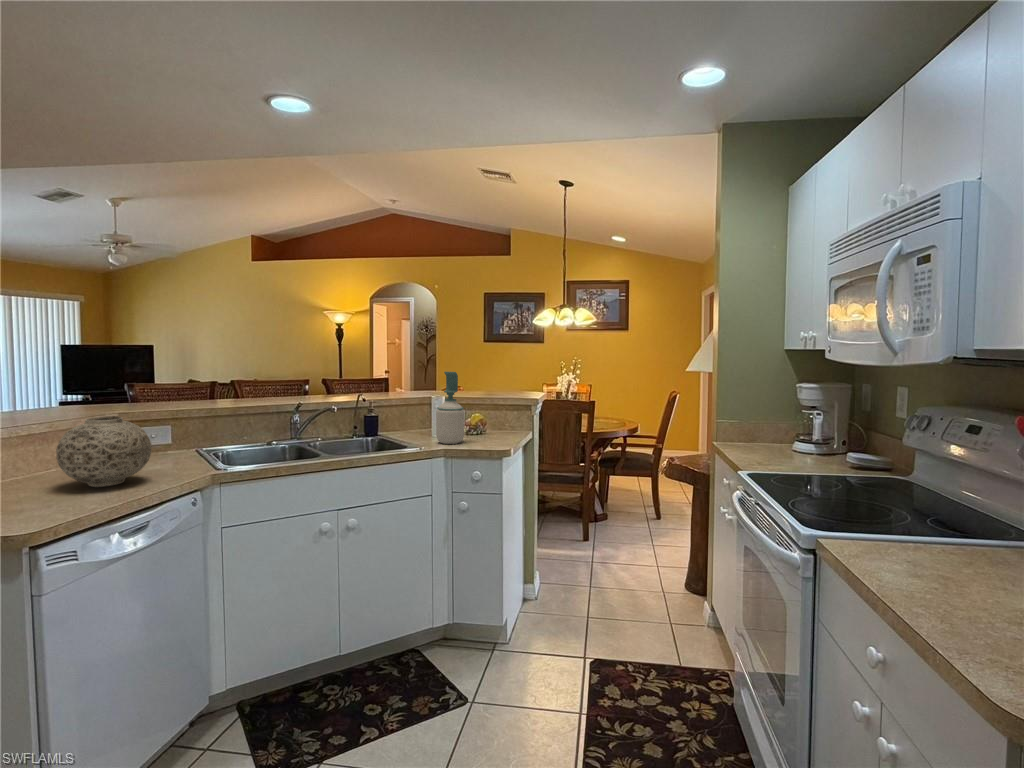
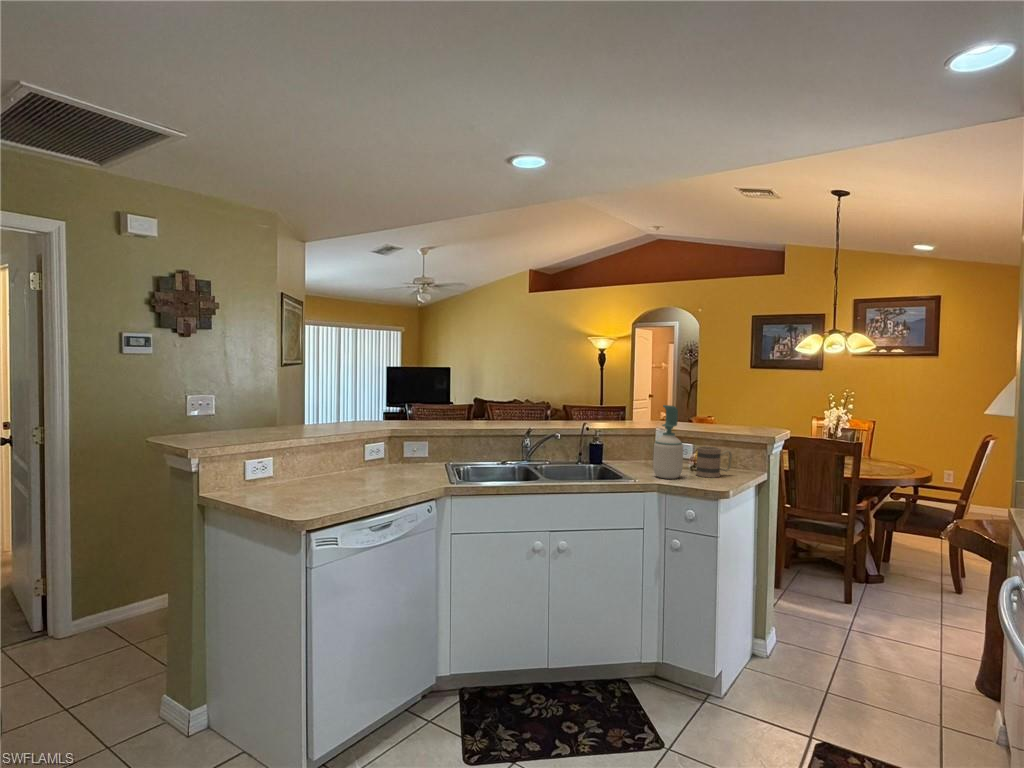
mug: none [475,411,506,440] -> present [696,446,732,478]
vase: present [56,416,151,487] -> none [339,433,402,489]

